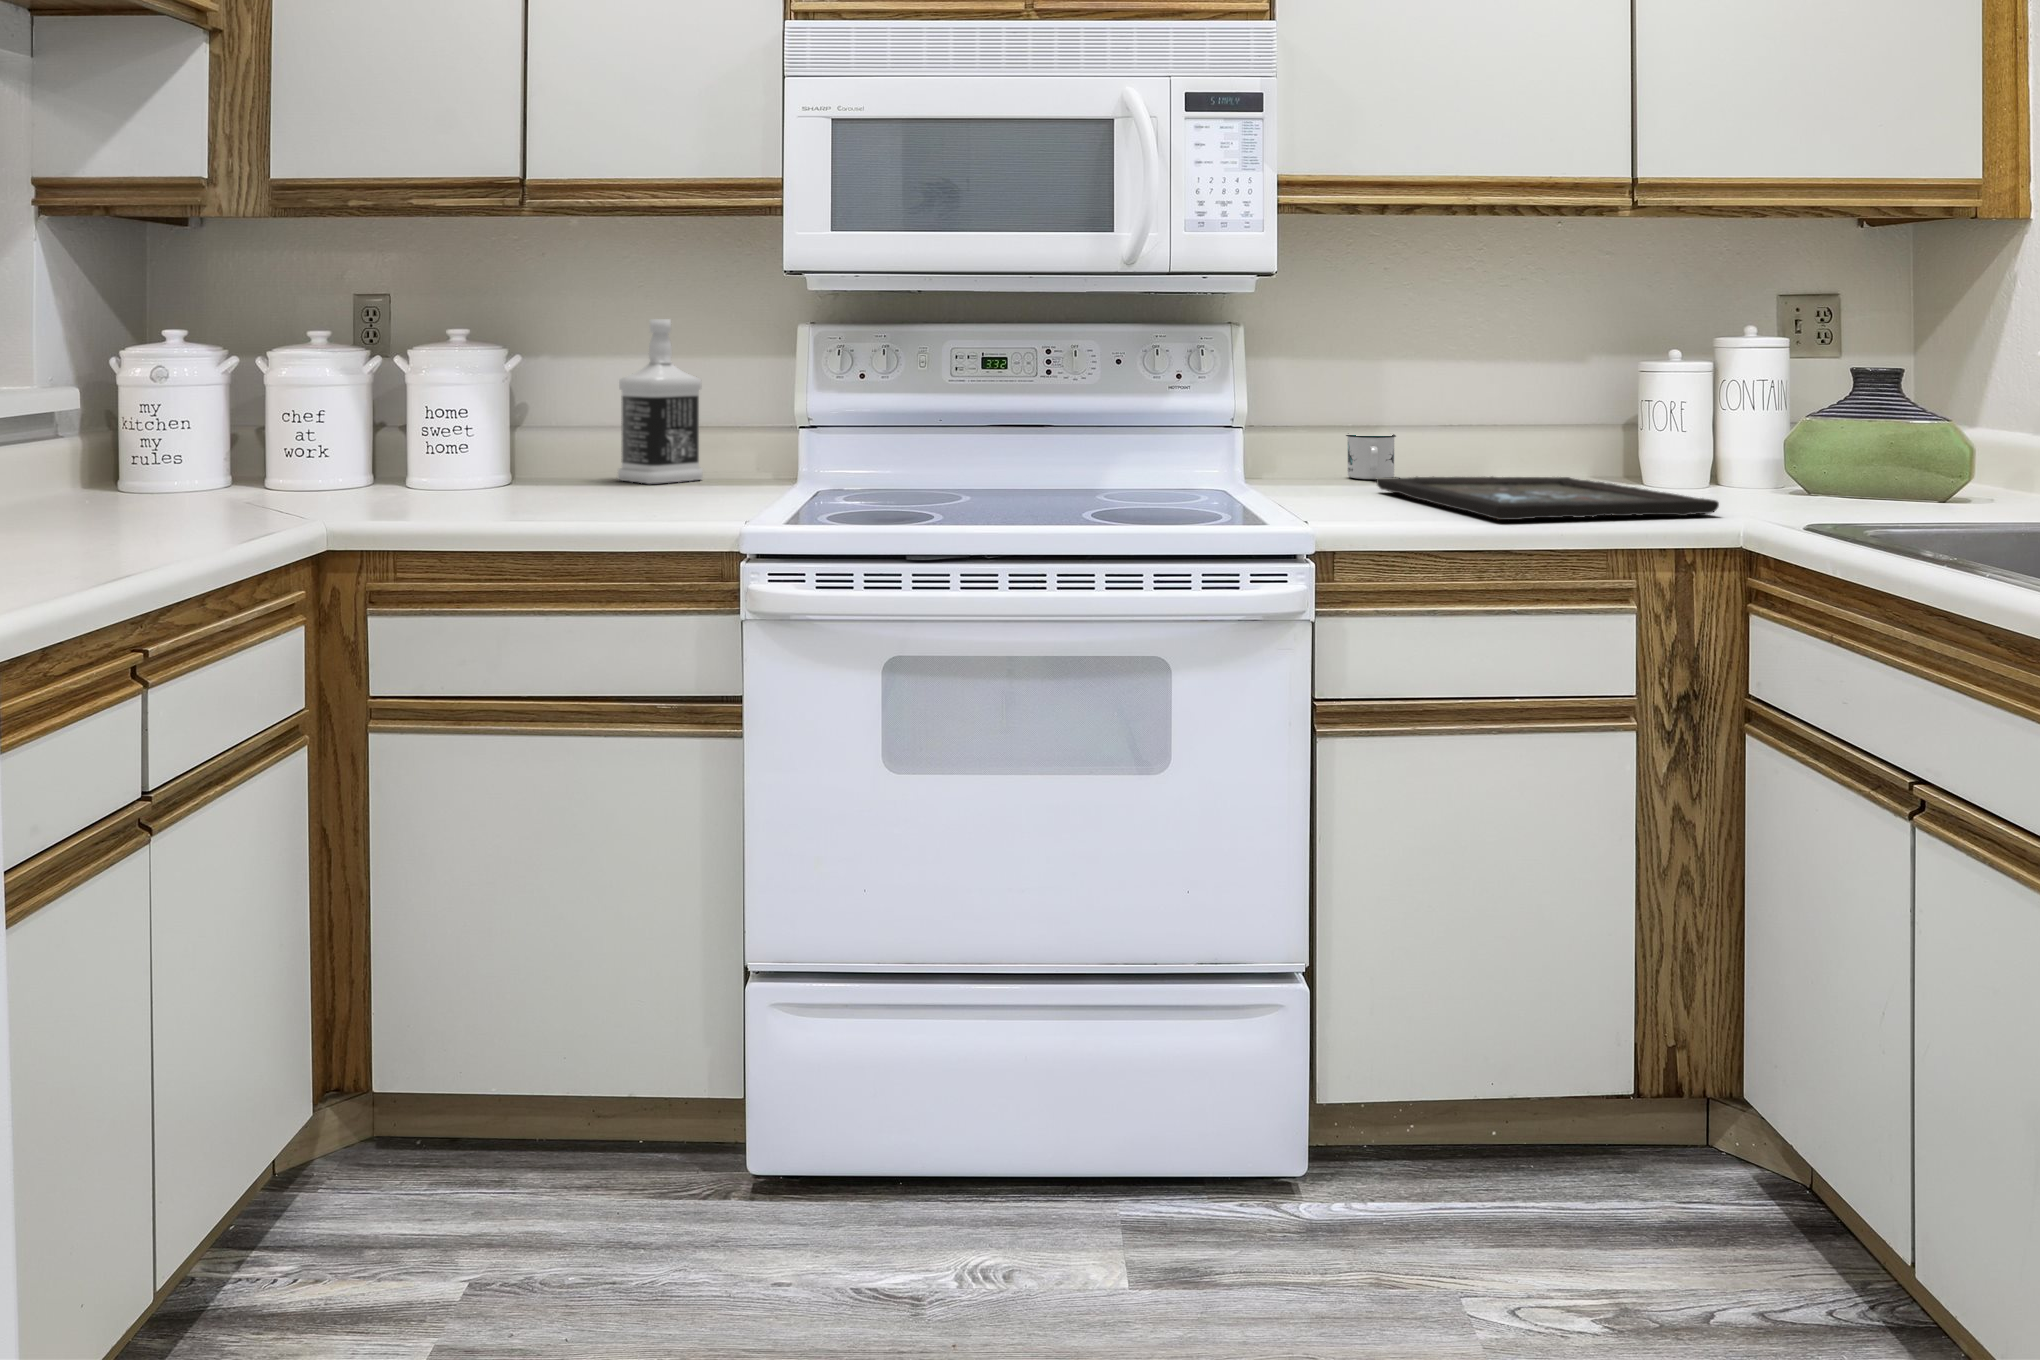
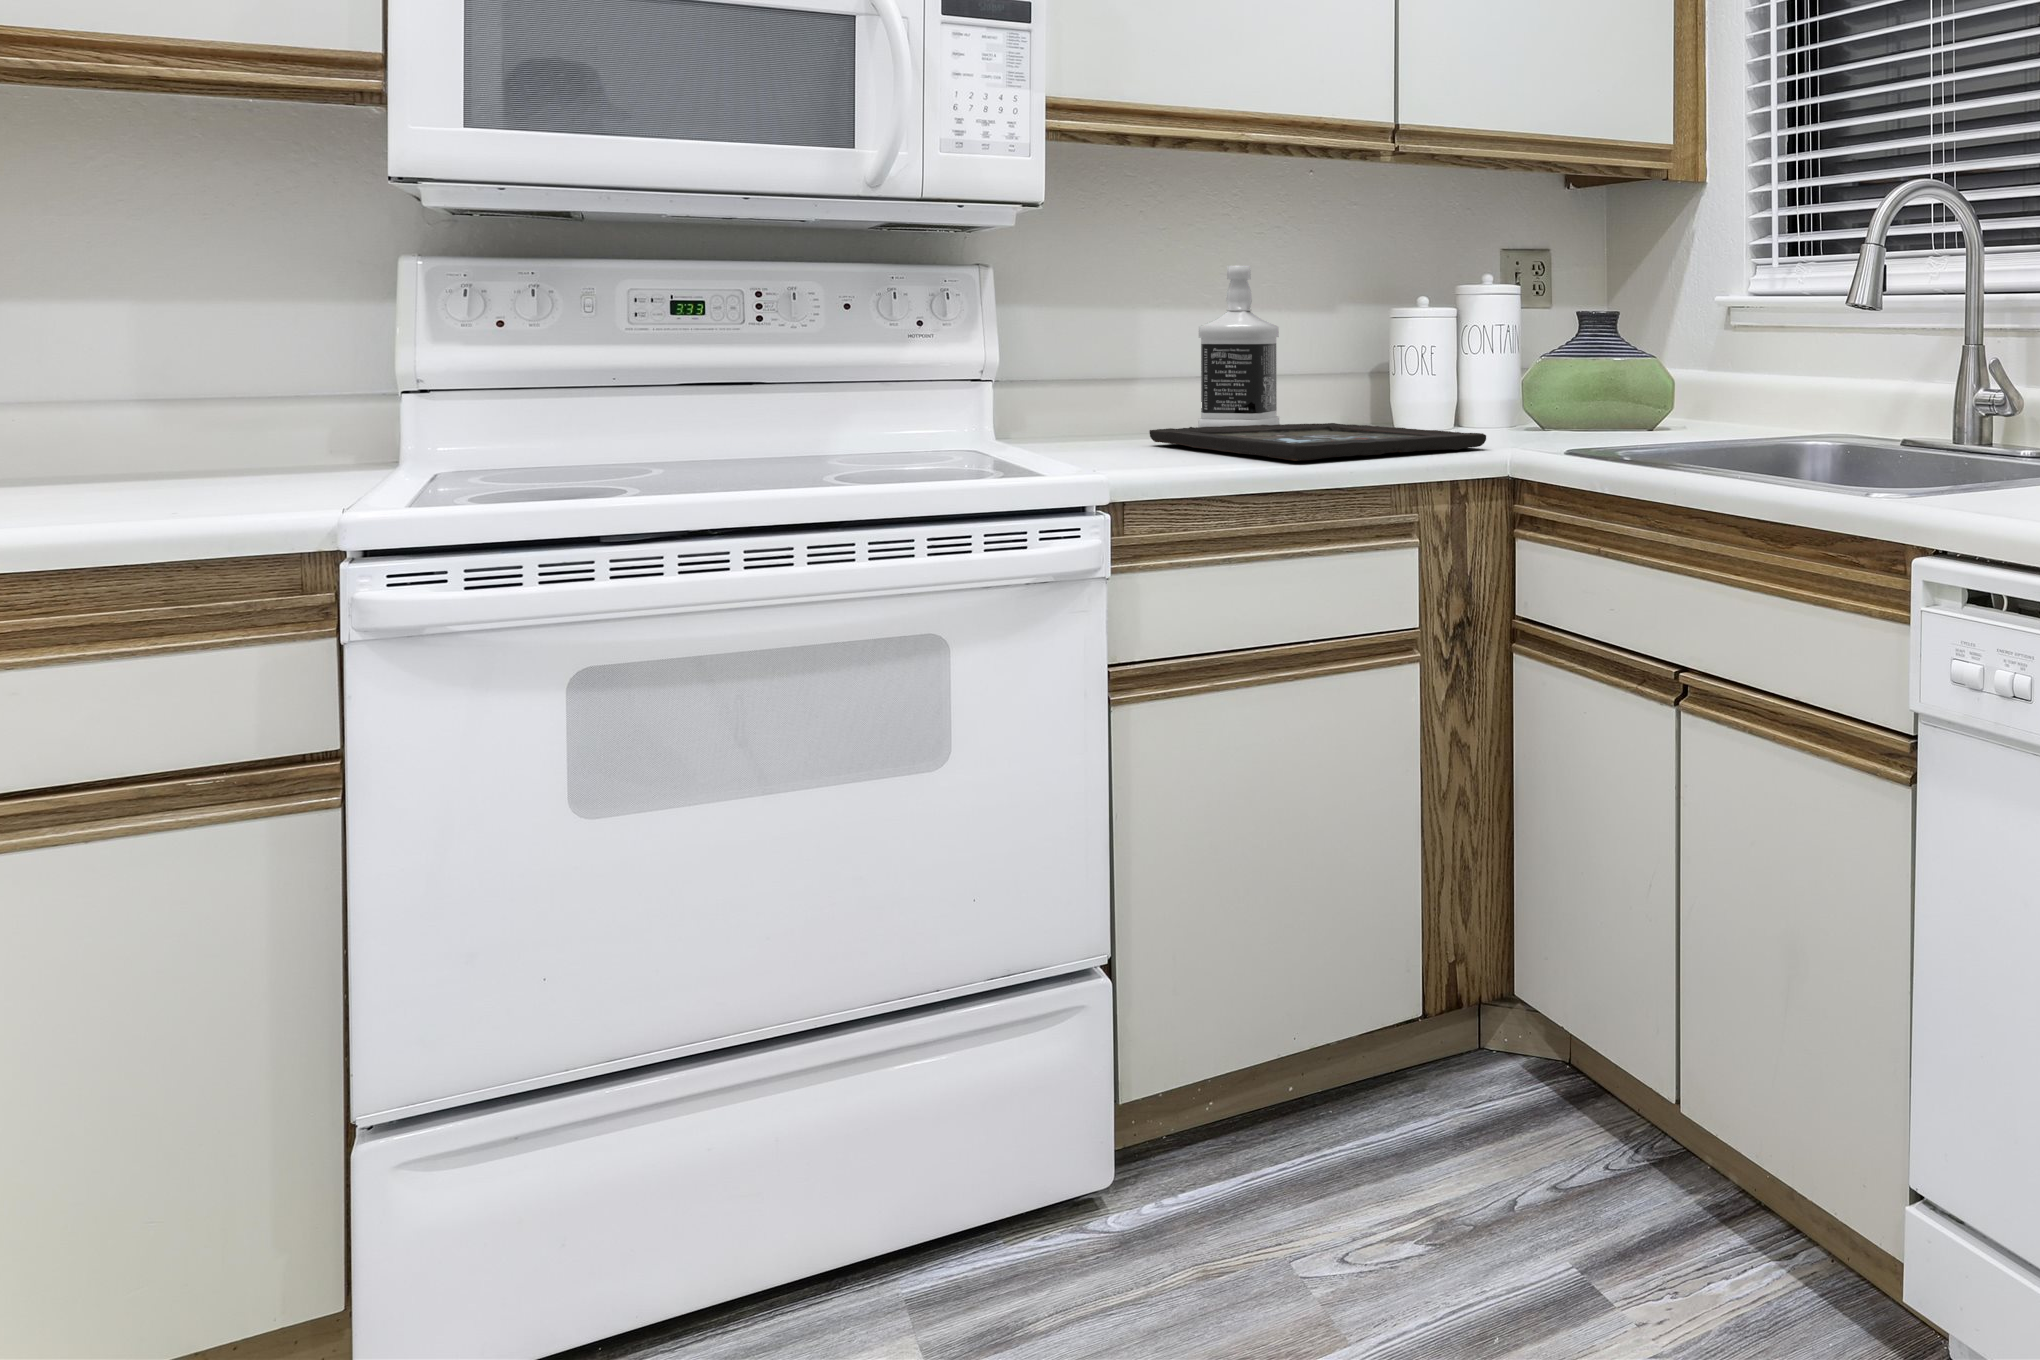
bottle: present [618,319,703,484] -> present [1198,265,1279,427]
mug: present [1346,434,1396,479] -> none [1106,386,1159,435]

